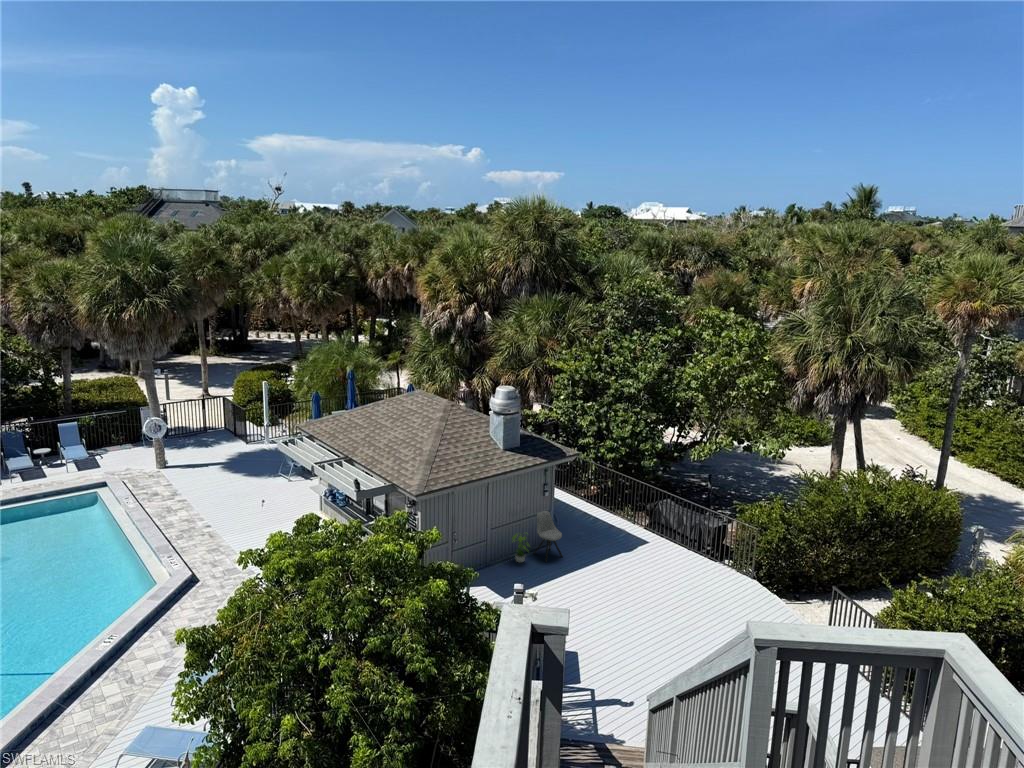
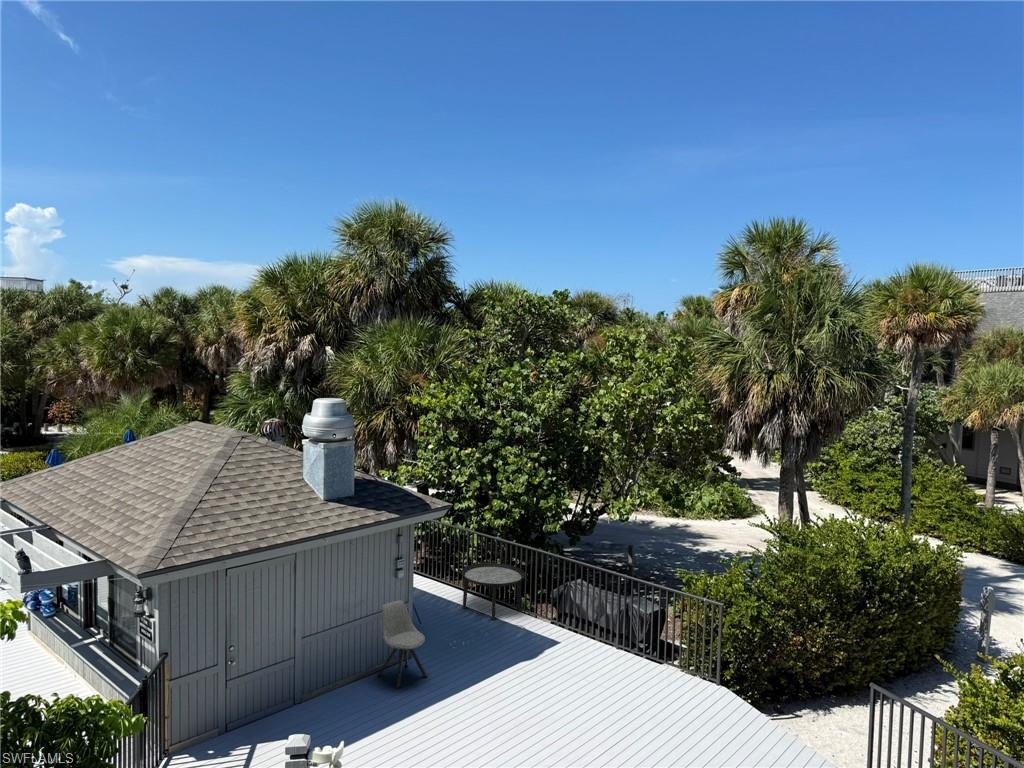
round table: none [584,484,627,524] -> present [461,563,525,620]
potted plant: present [512,534,529,562] -> none [337,638,371,693]

